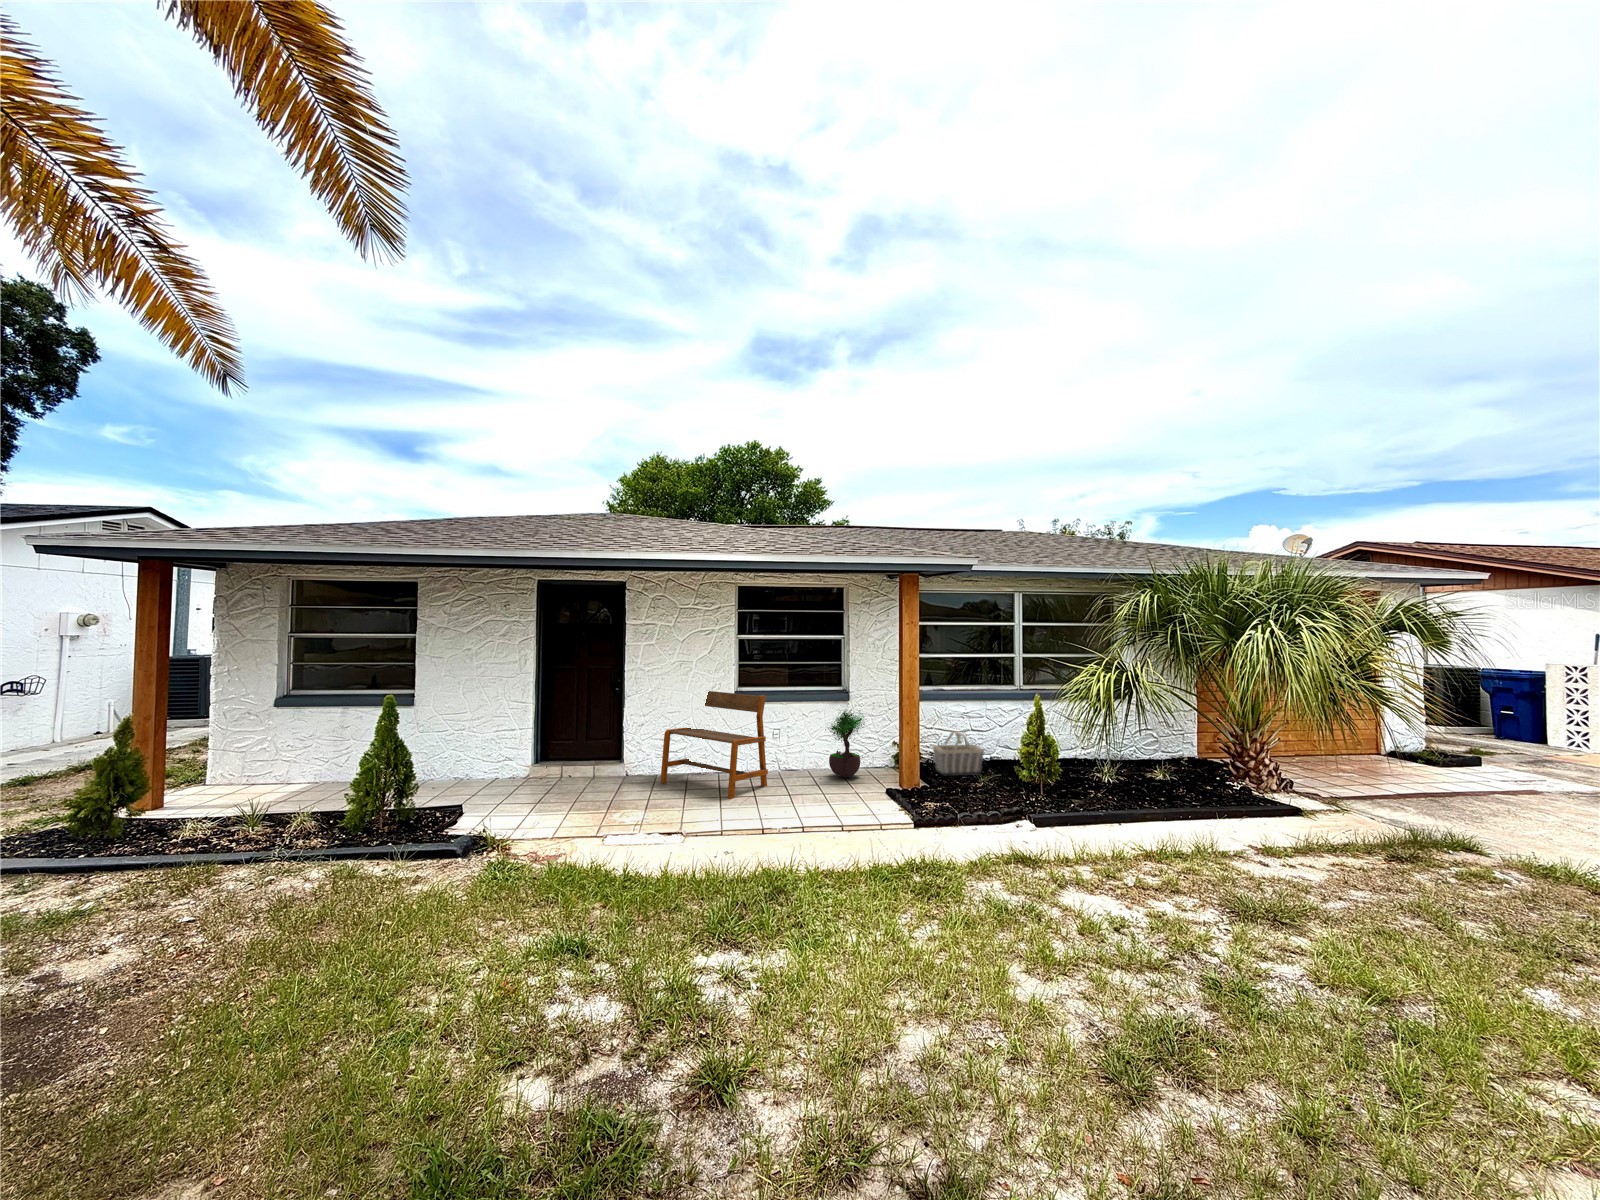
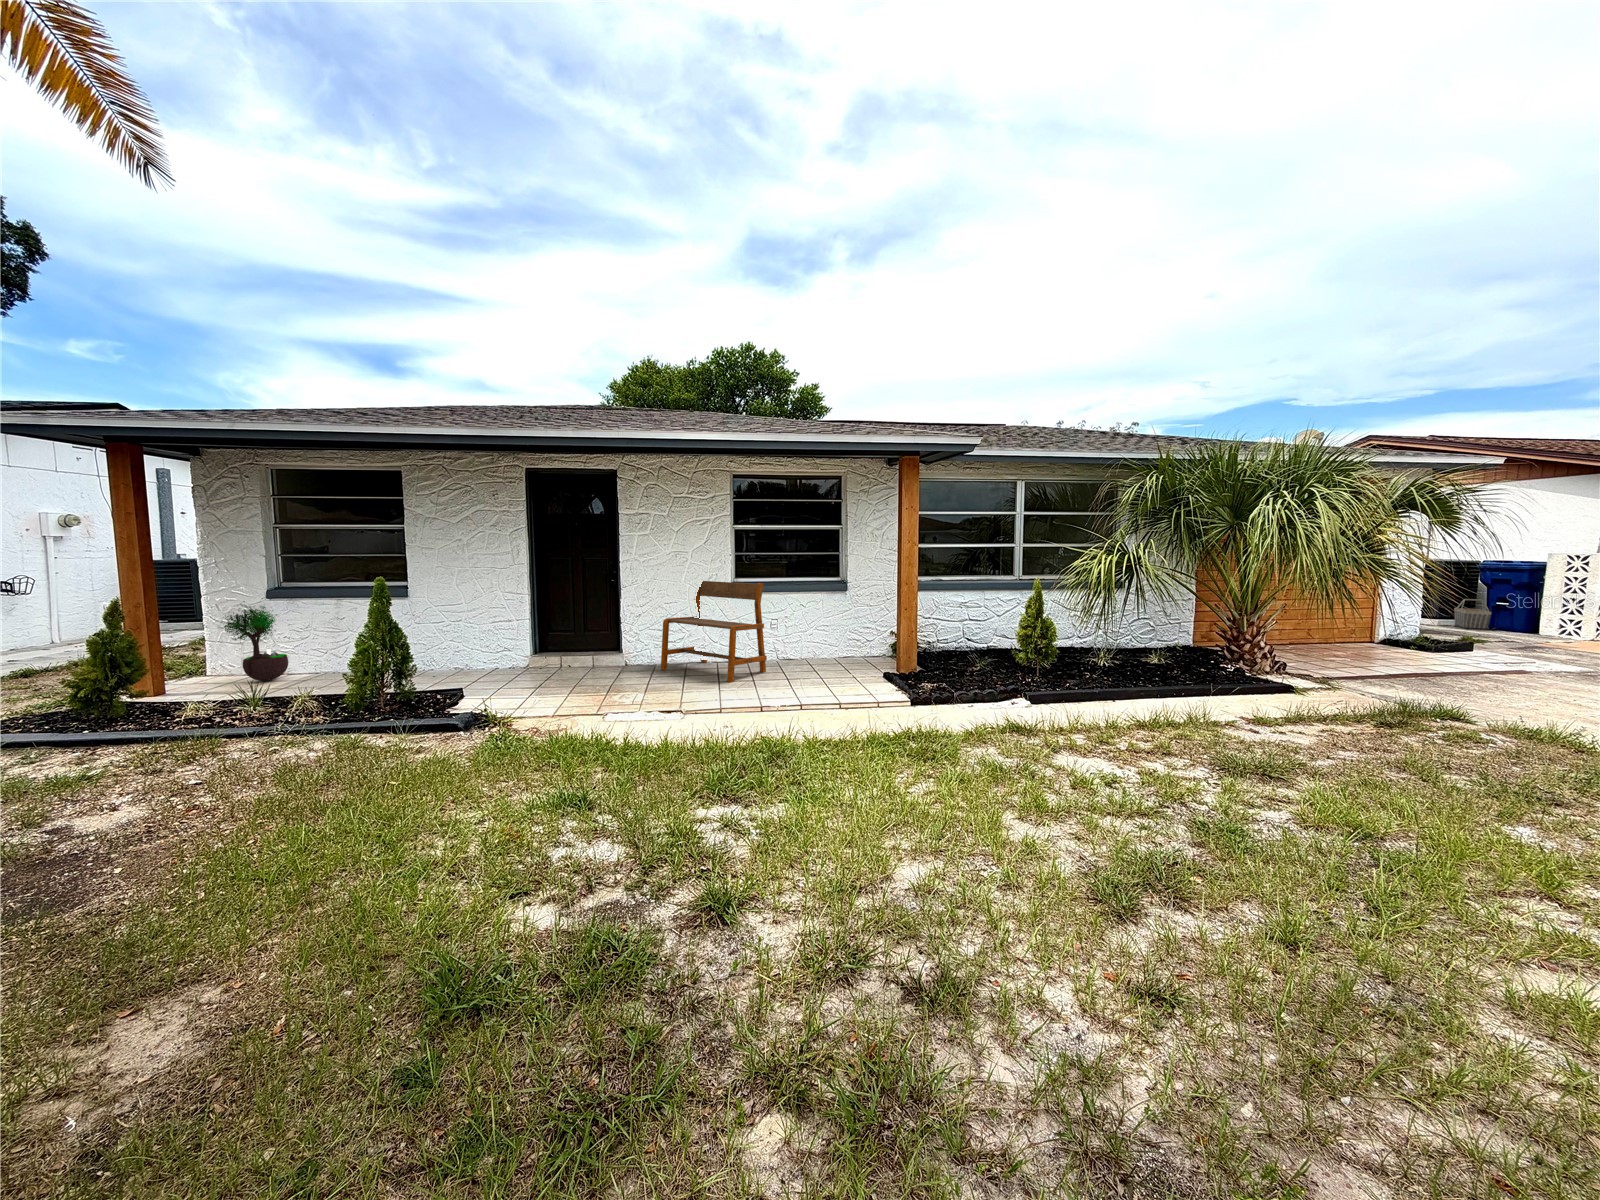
potted tree: present [825,709,867,777] -> present [218,601,288,681]
basket: present [933,731,984,775] -> present [1454,599,1492,630]

